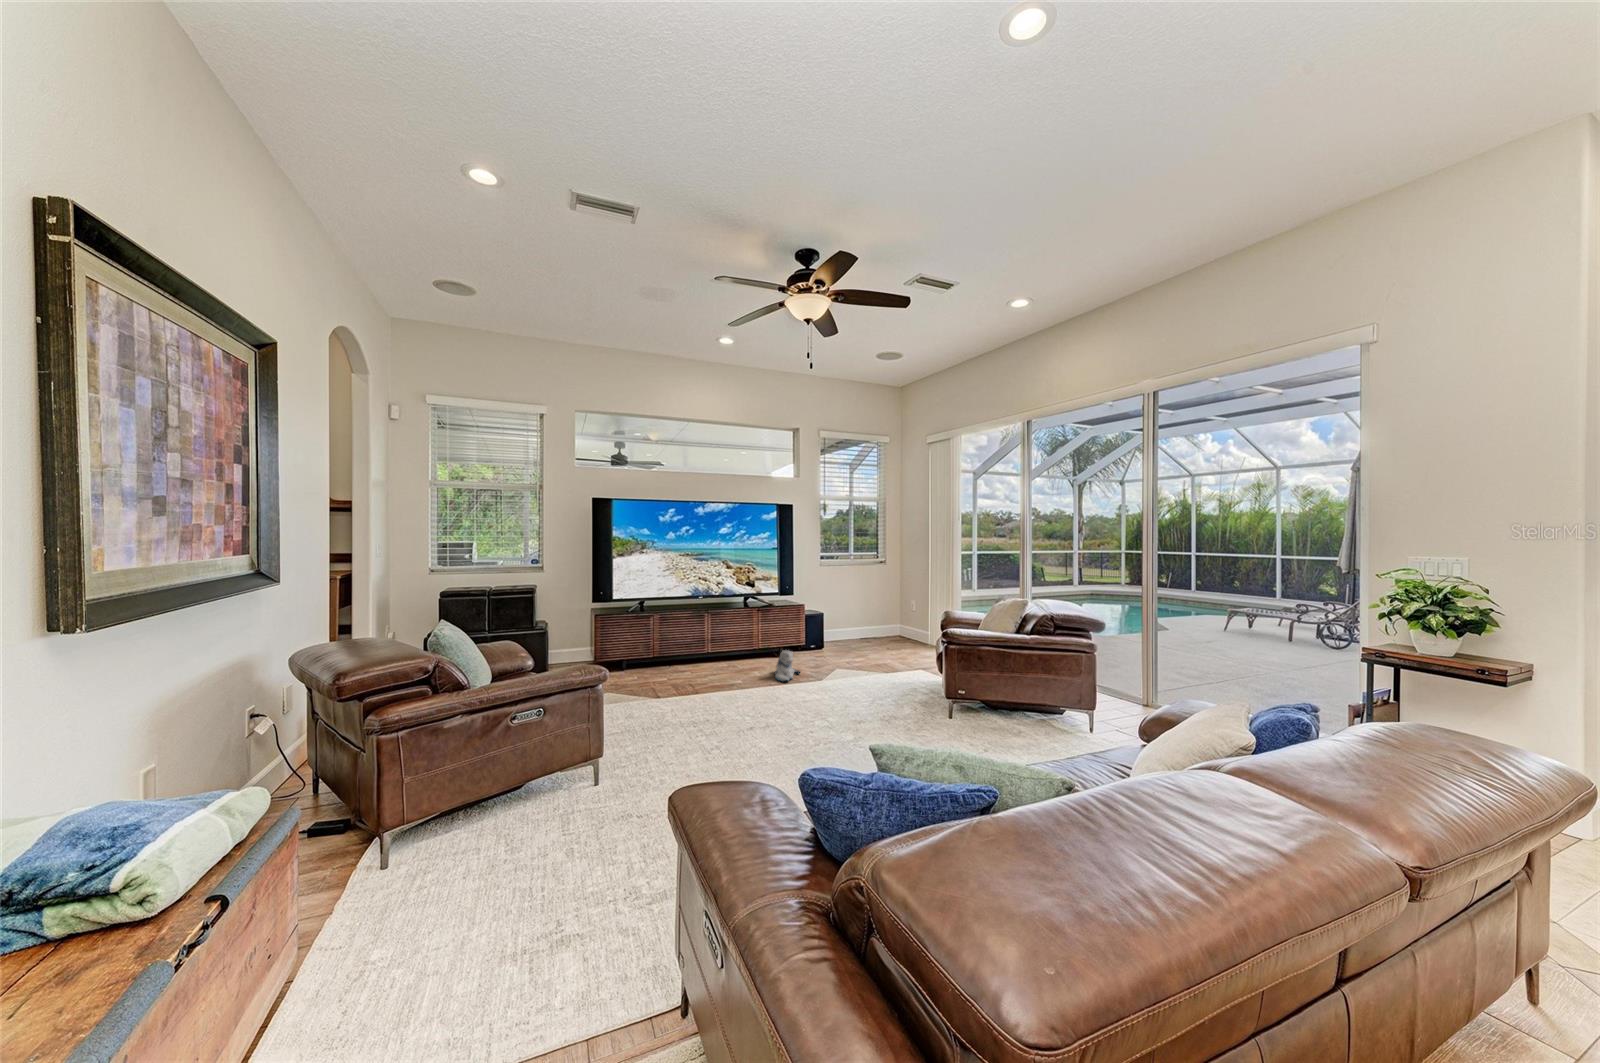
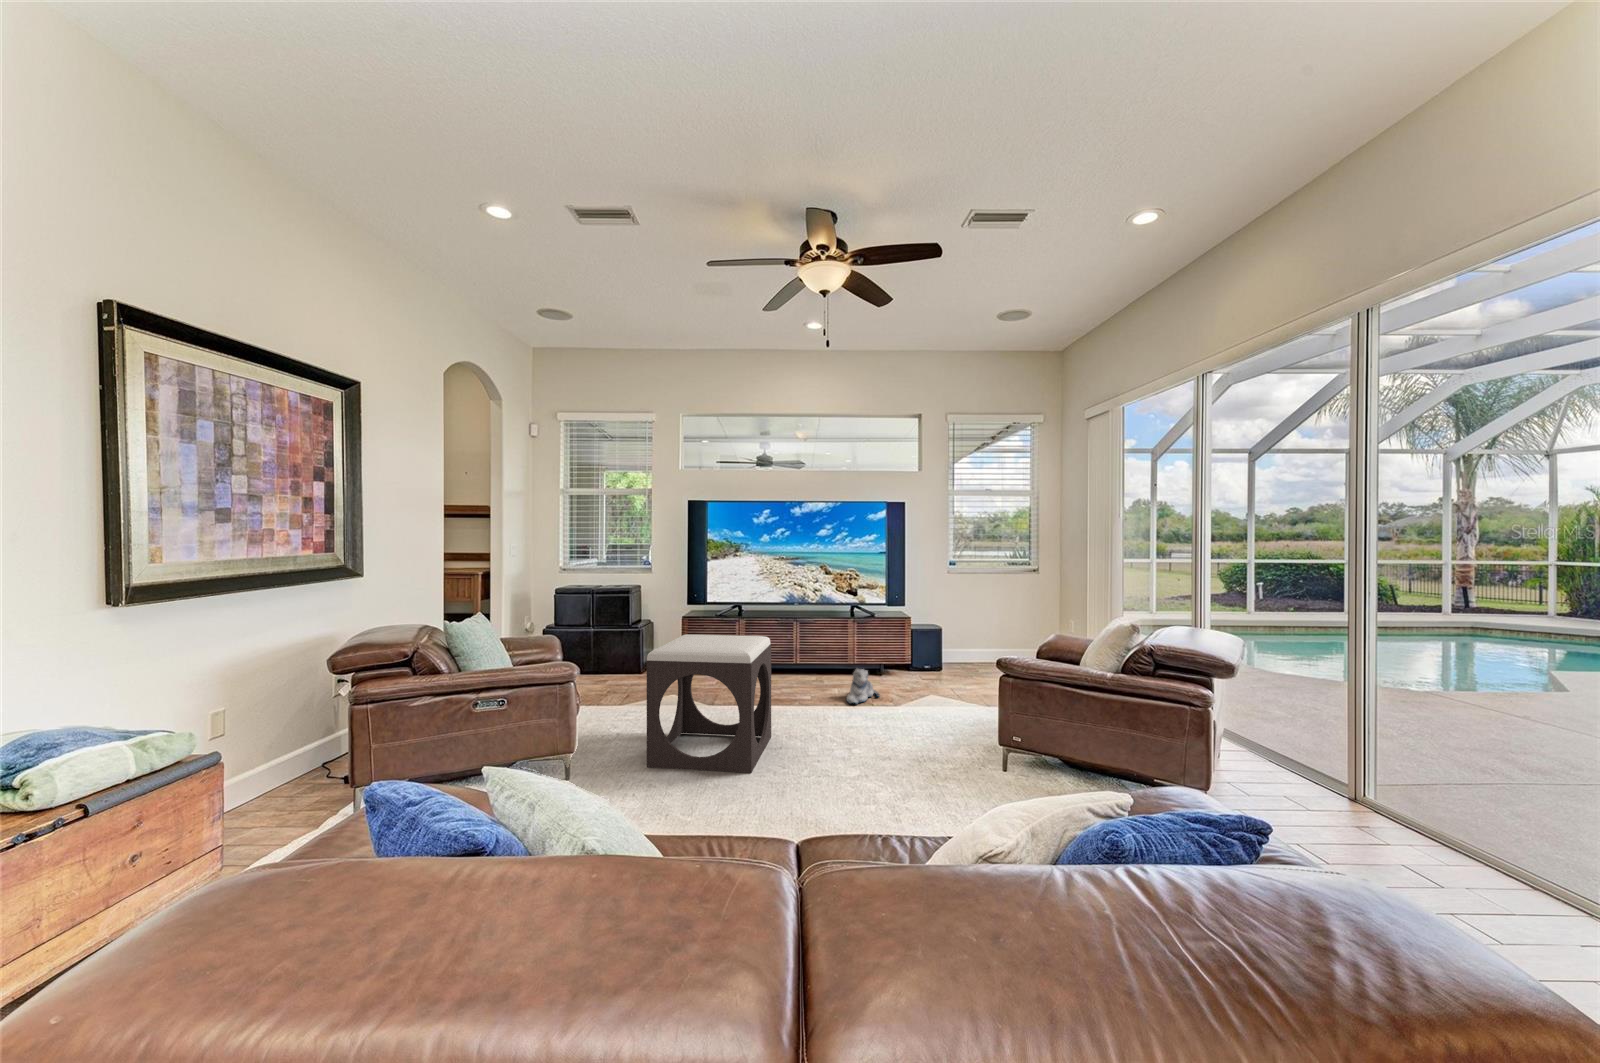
footstool: none [658,625,763,760] -> present [647,634,771,773]

